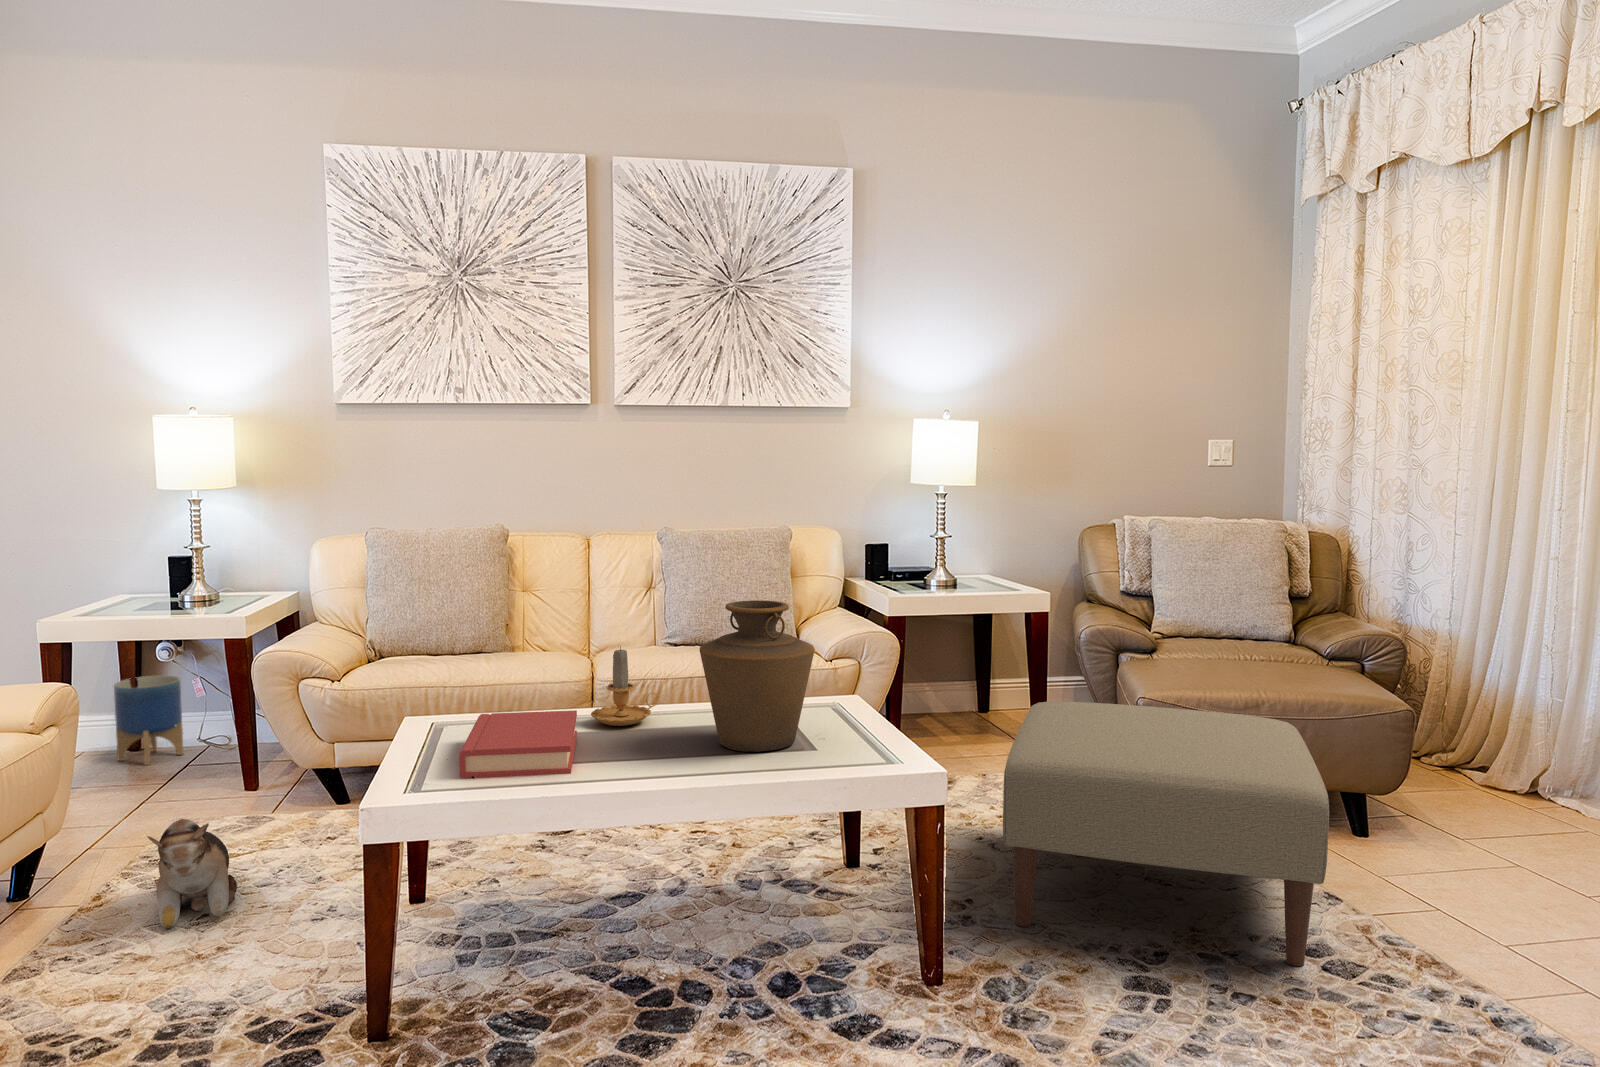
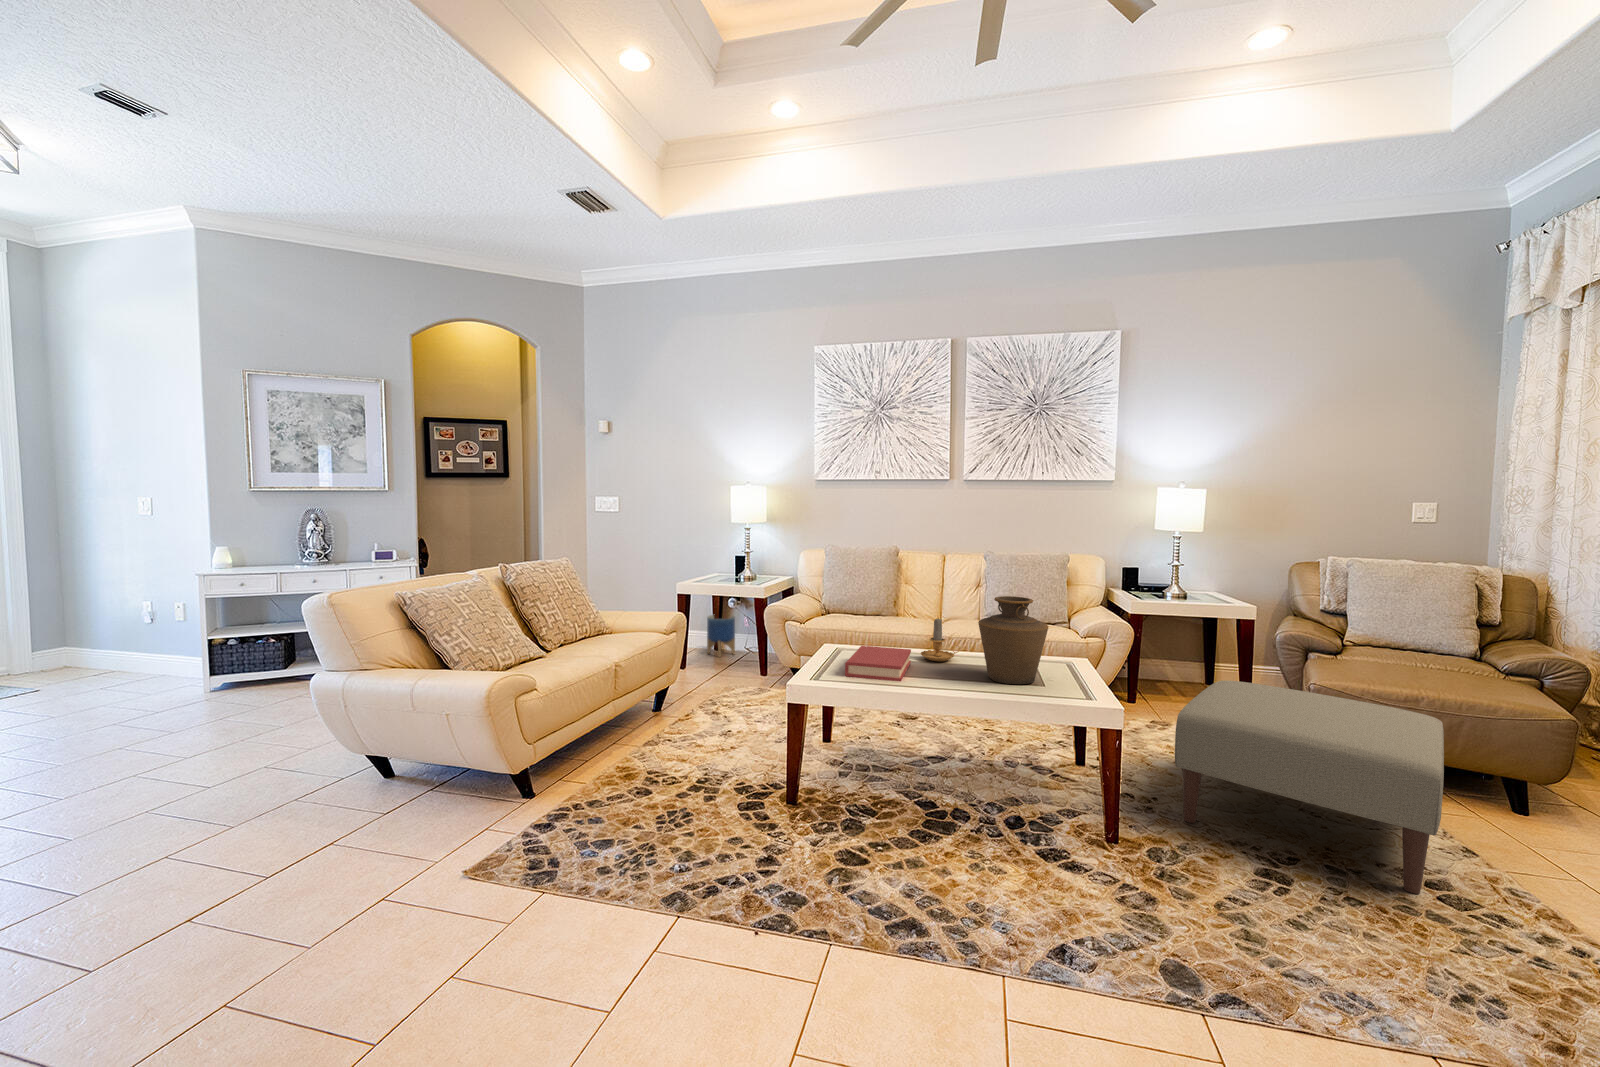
plush toy: present [147,819,237,928] -> none [711,681,748,732]

